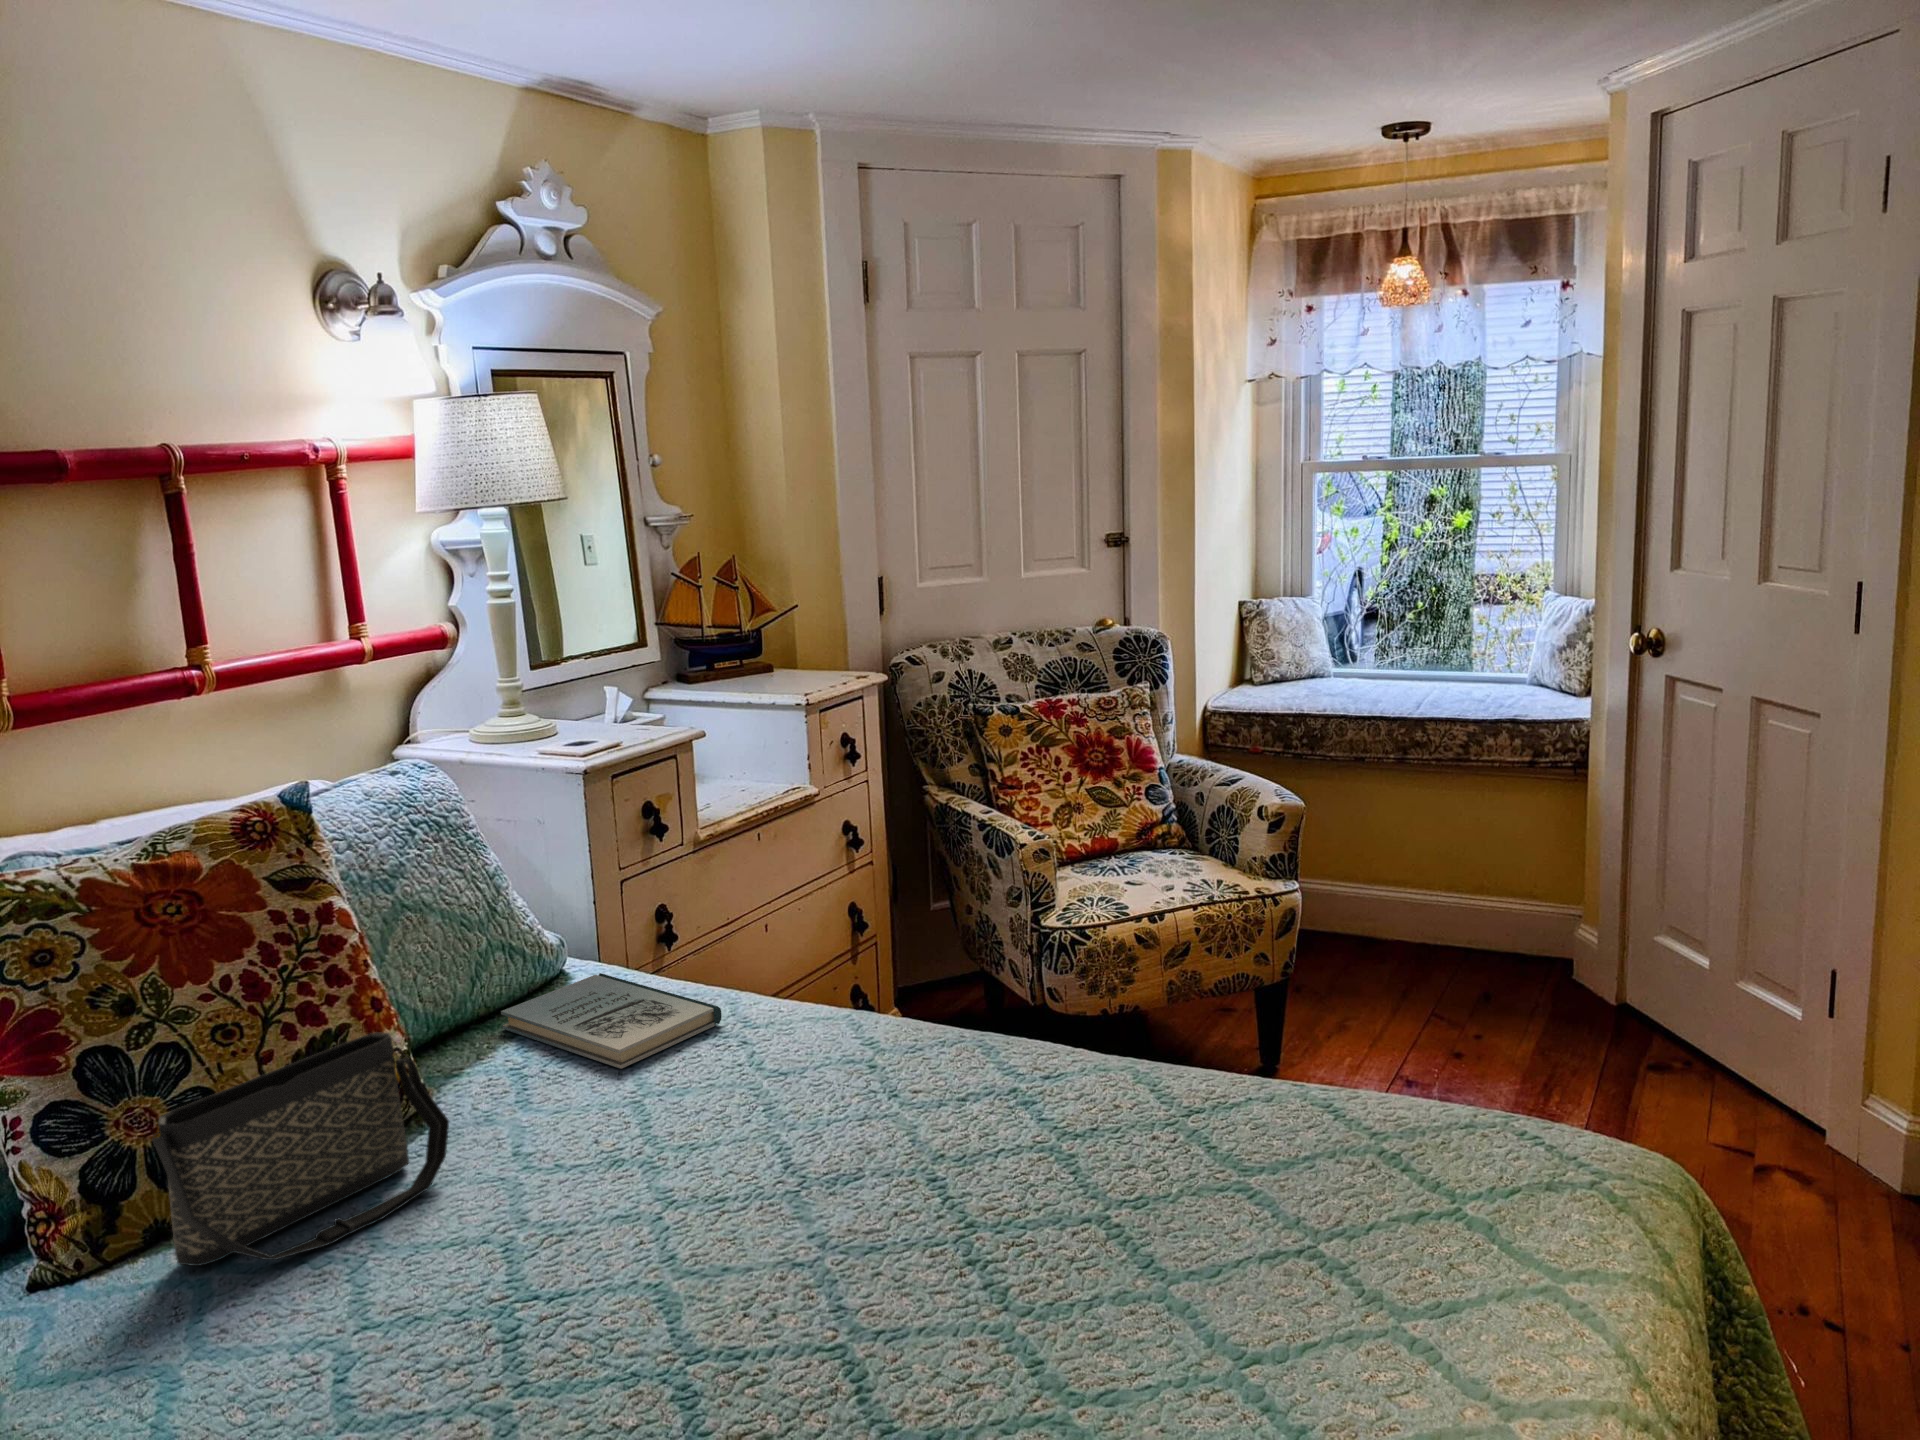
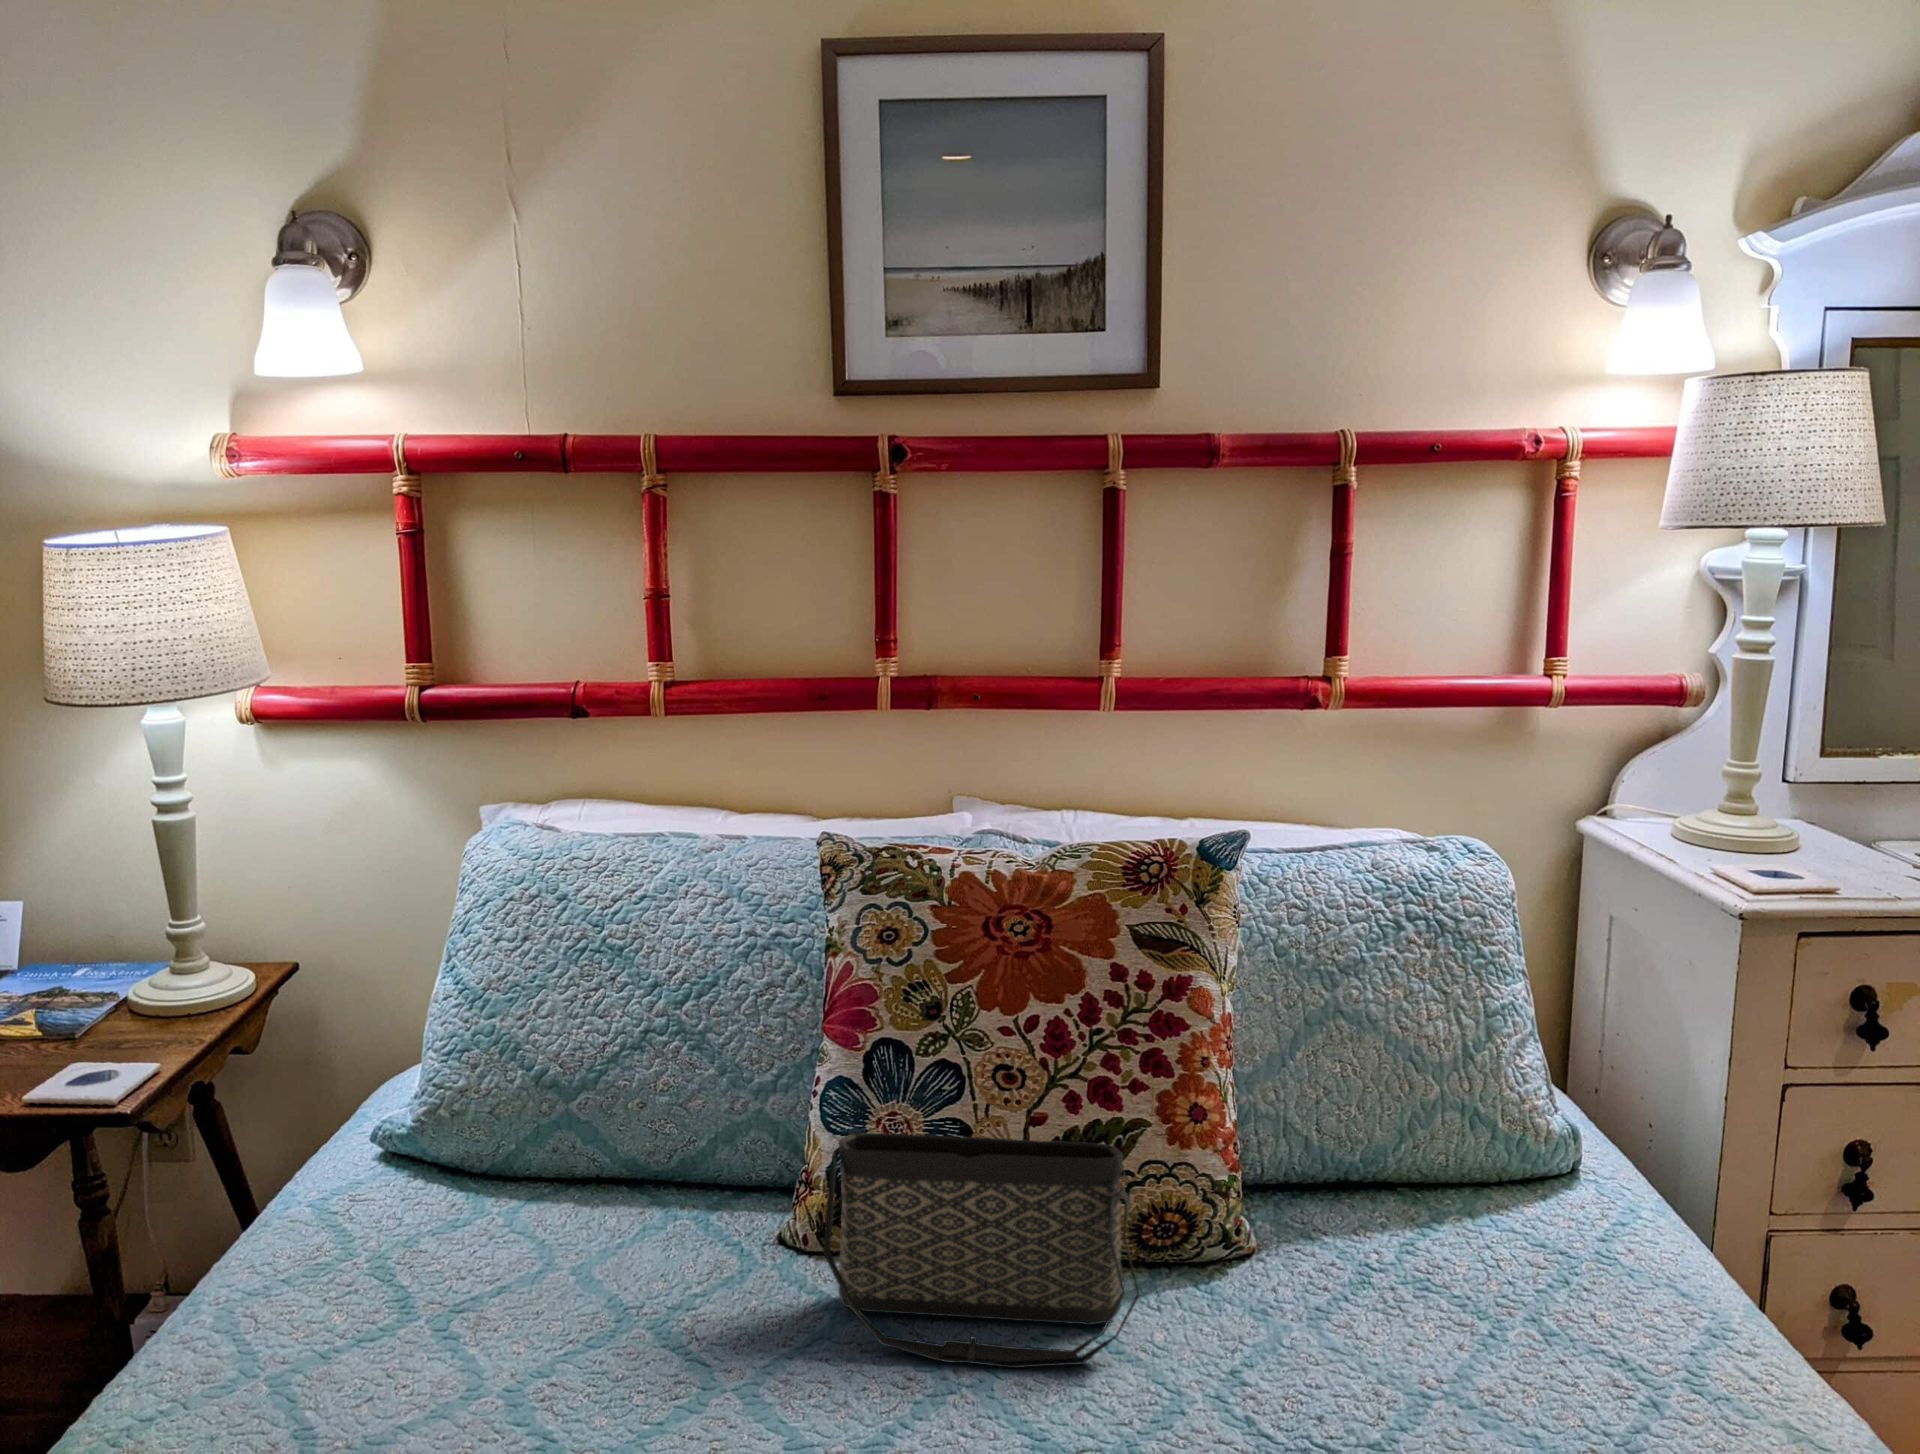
book: present [501,973,722,1069] -> none [1420,1195,1684,1372]

